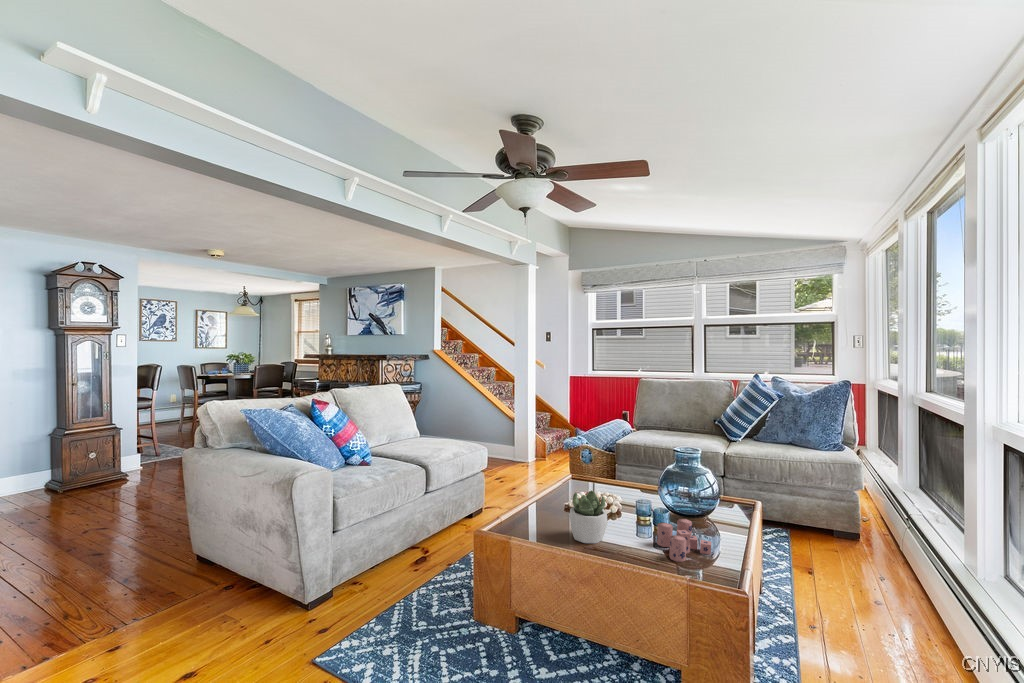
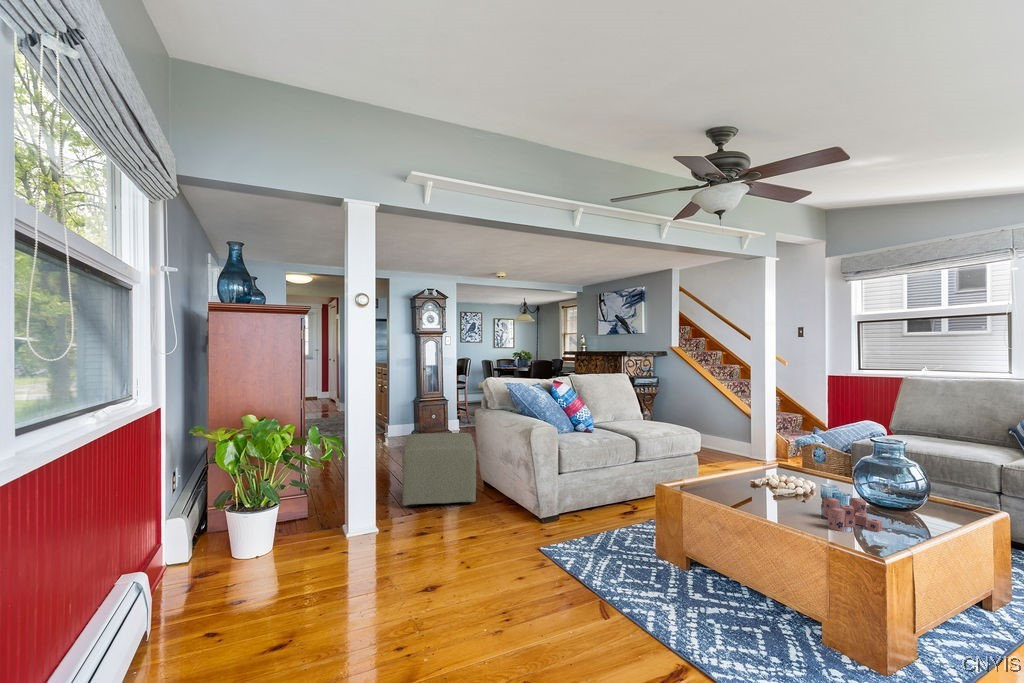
ottoman: none [41,487,194,638] -> present [402,433,476,507]
succulent plant: present [569,491,608,544] -> none [737,460,772,506]

